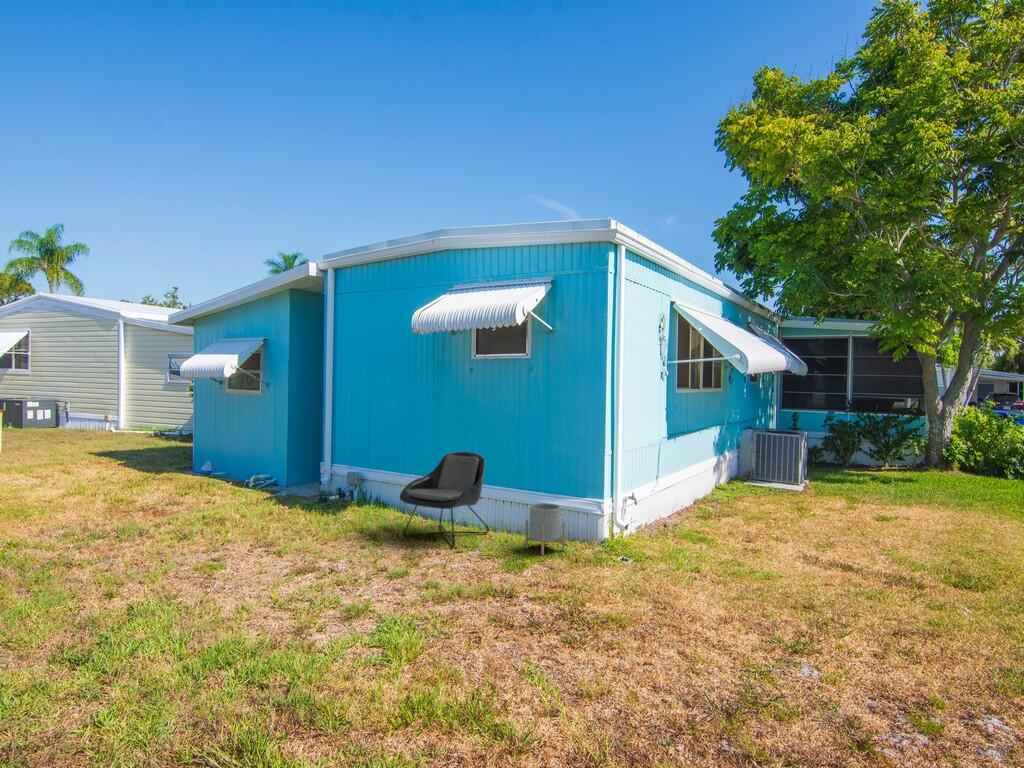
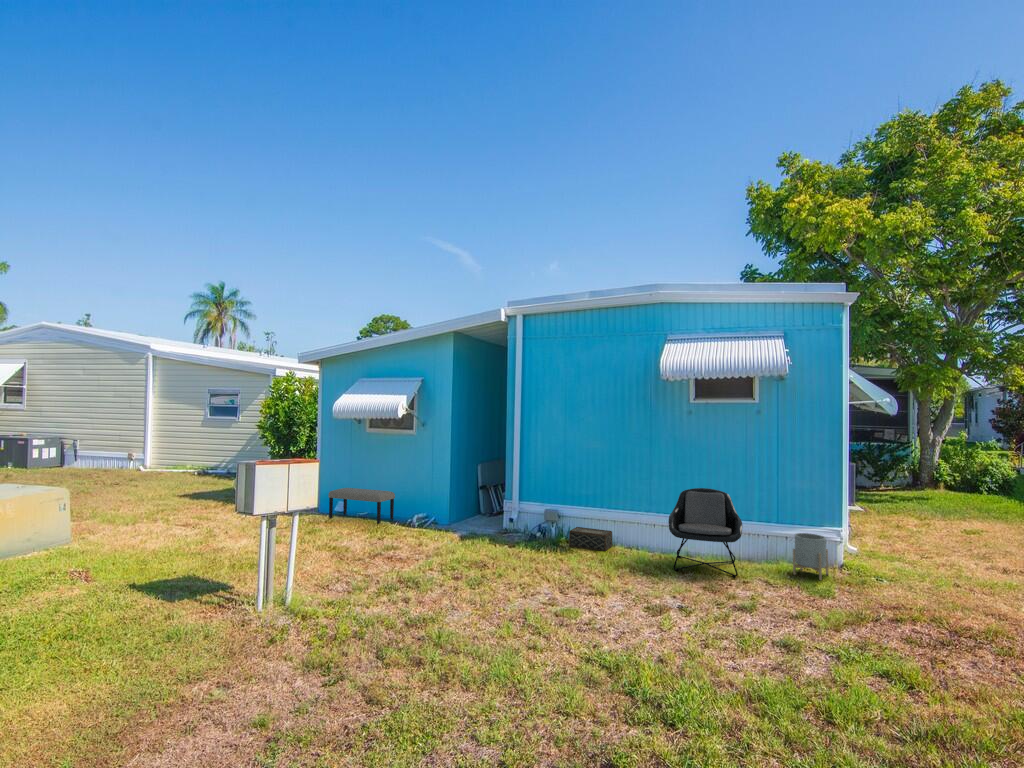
bench: none [184,448,243,483] -> present [328,488,395,523]
woven basket: none [353,491,396,516] -> present [569,527,612,551]

